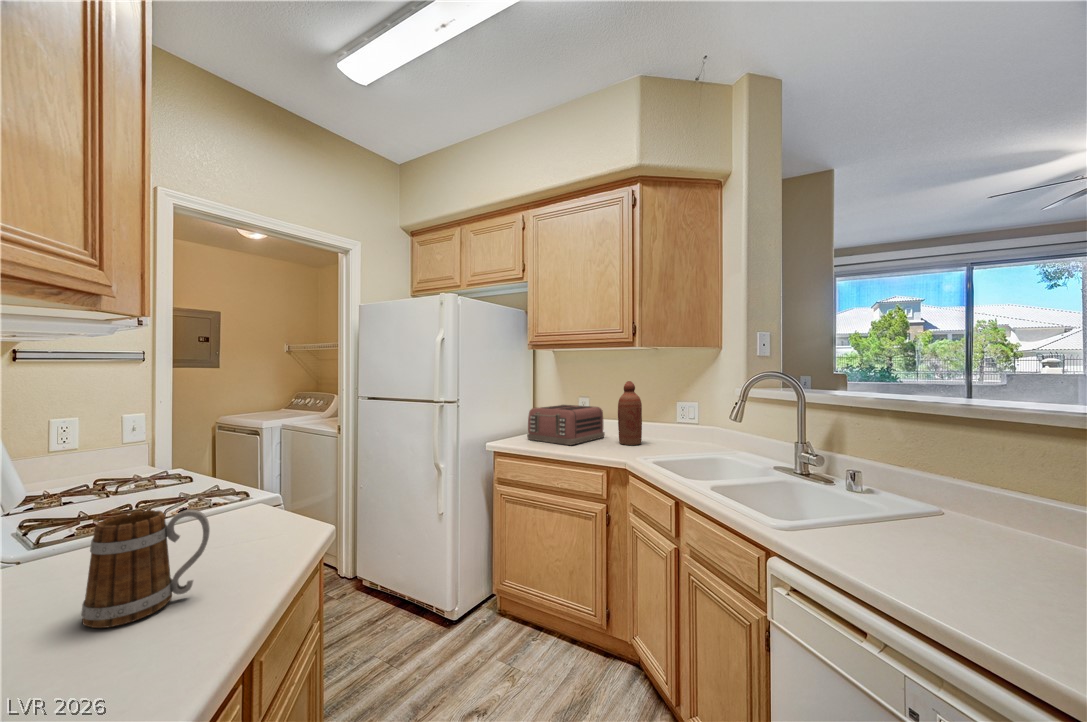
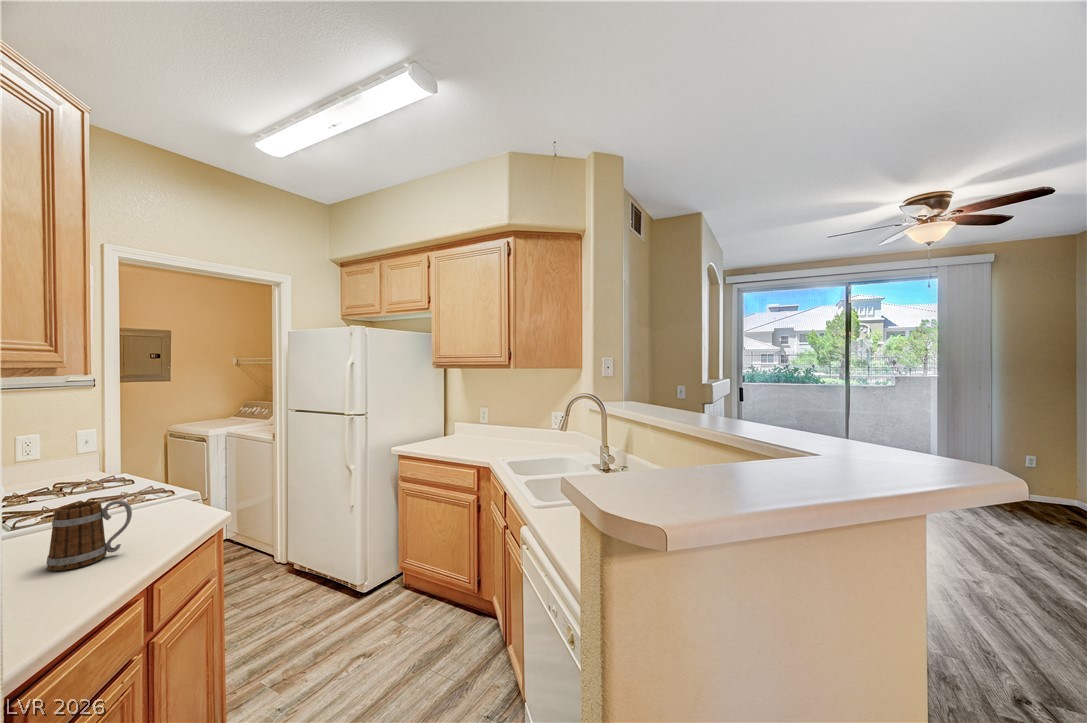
bottle: present [618,381,642,445] -> none [501,396,520,447]
toaster: present [527,405,605,445] -> none [430,414,496,448]

